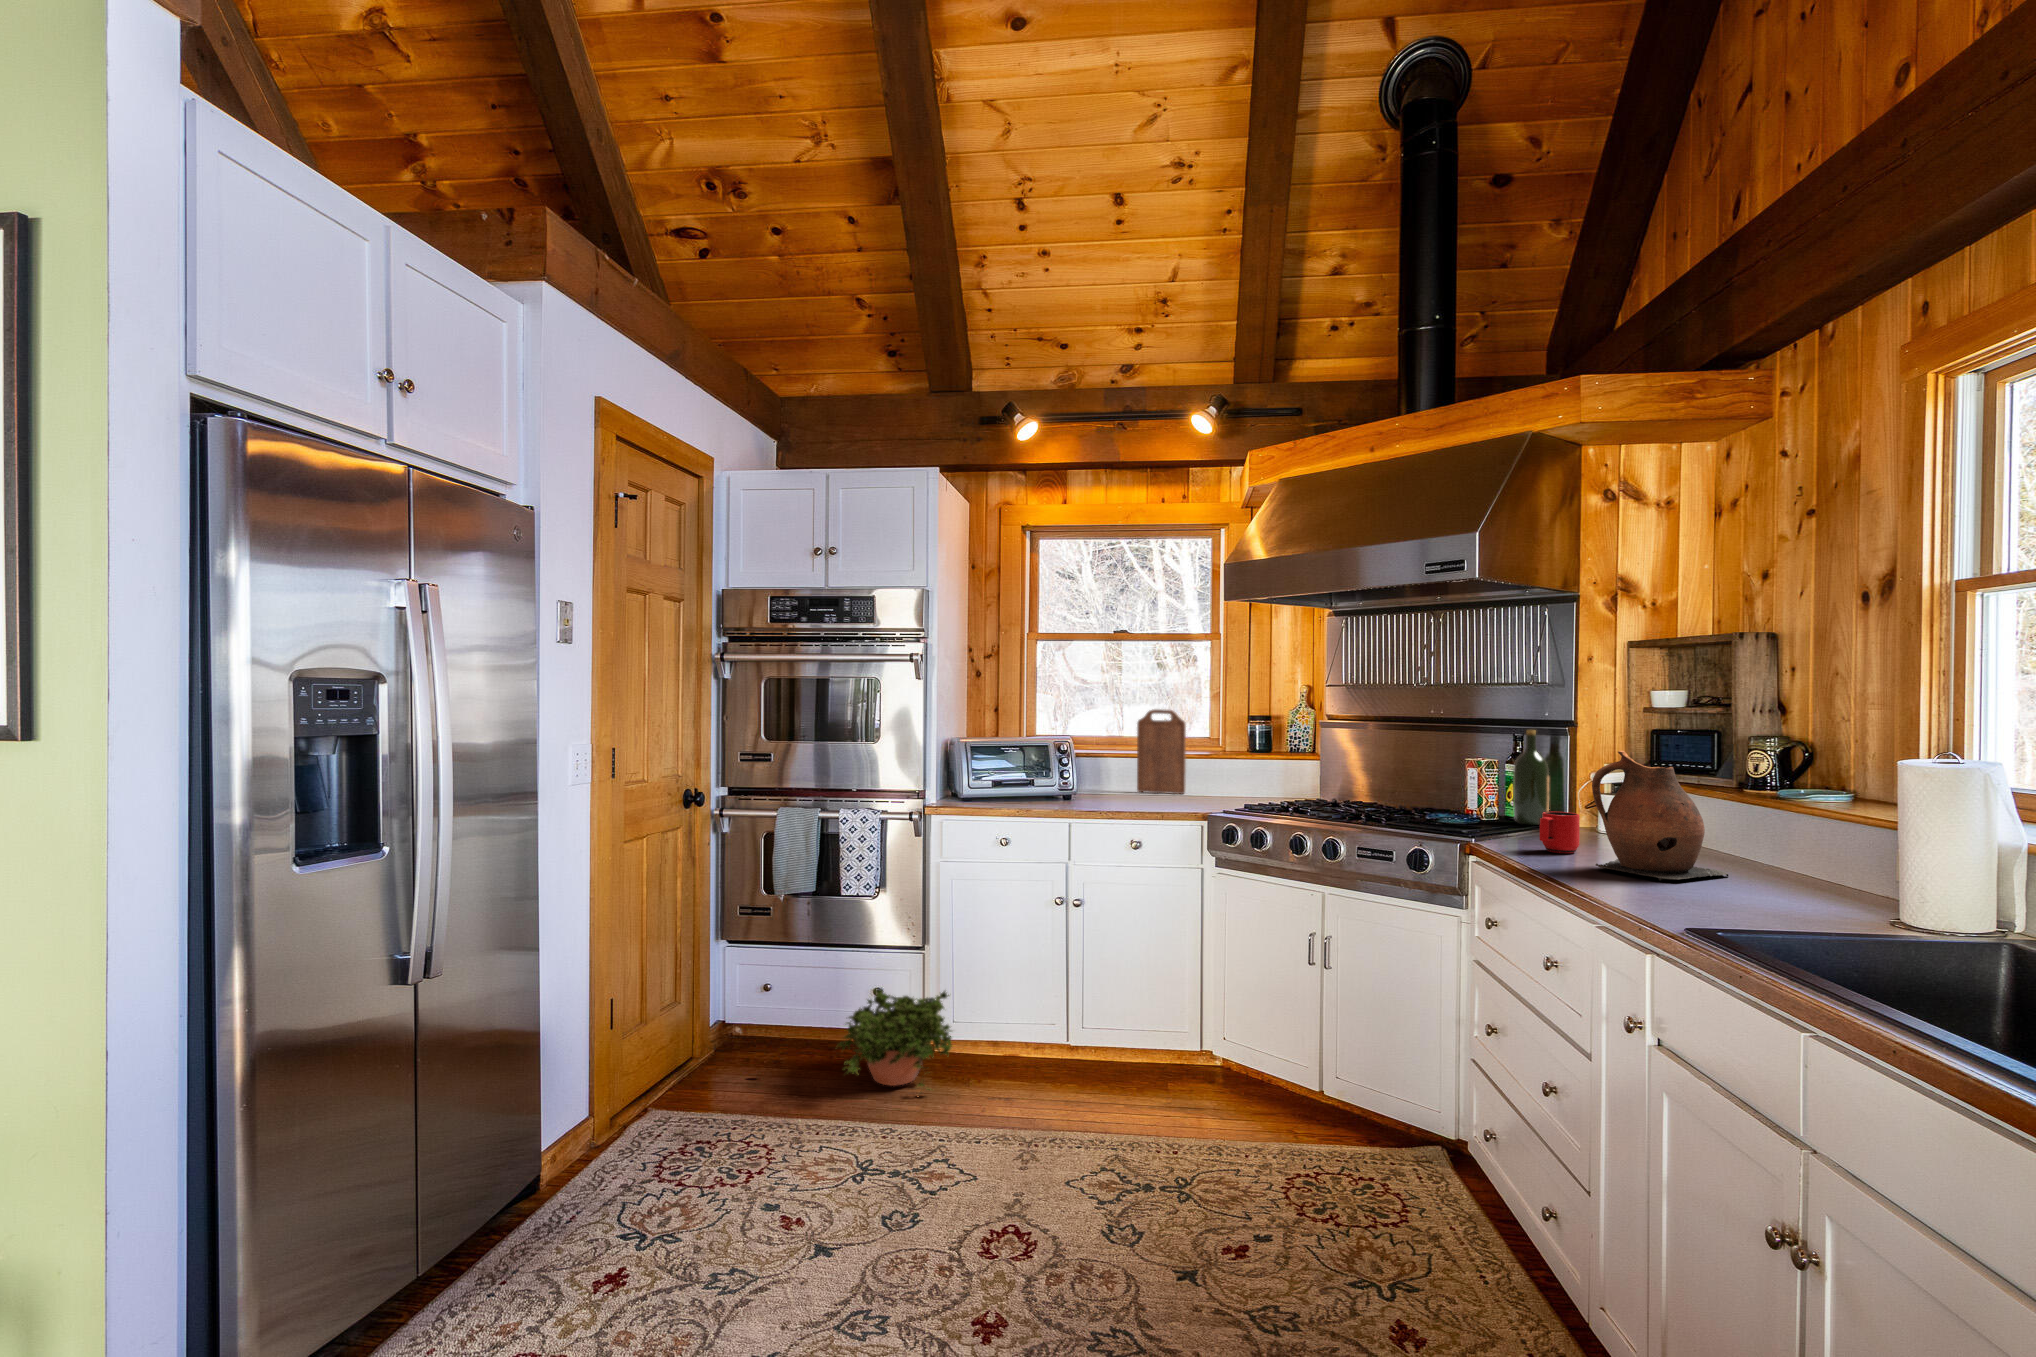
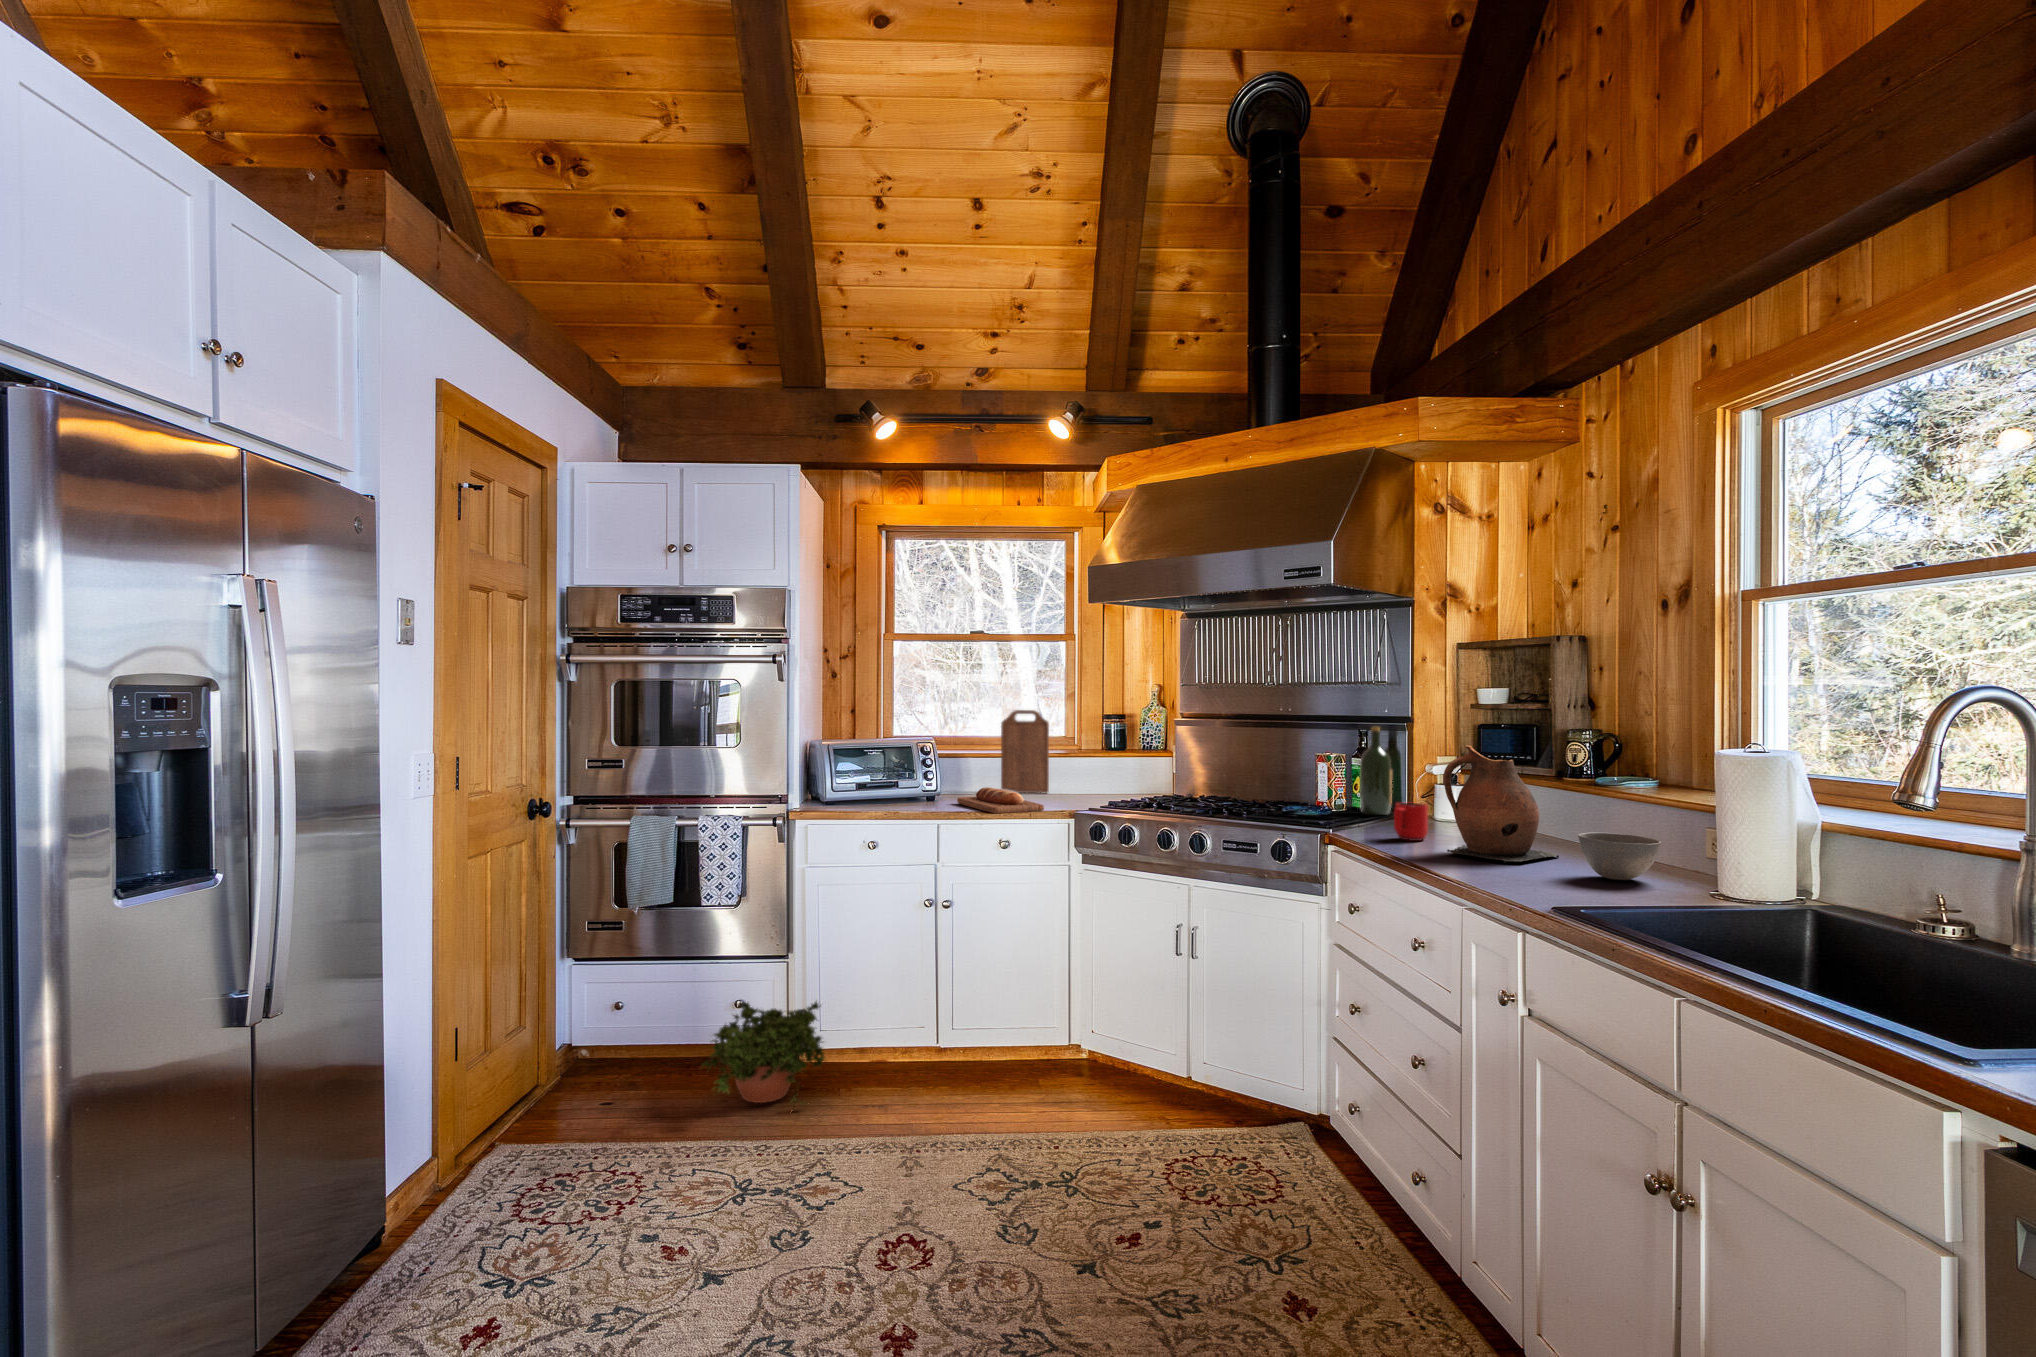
bread loaf: none [1088,787,1173,813] -> present [957,787,1044,813]
bowl: none [1744,850,1845,905] -> present [1578,833,1661,880]

